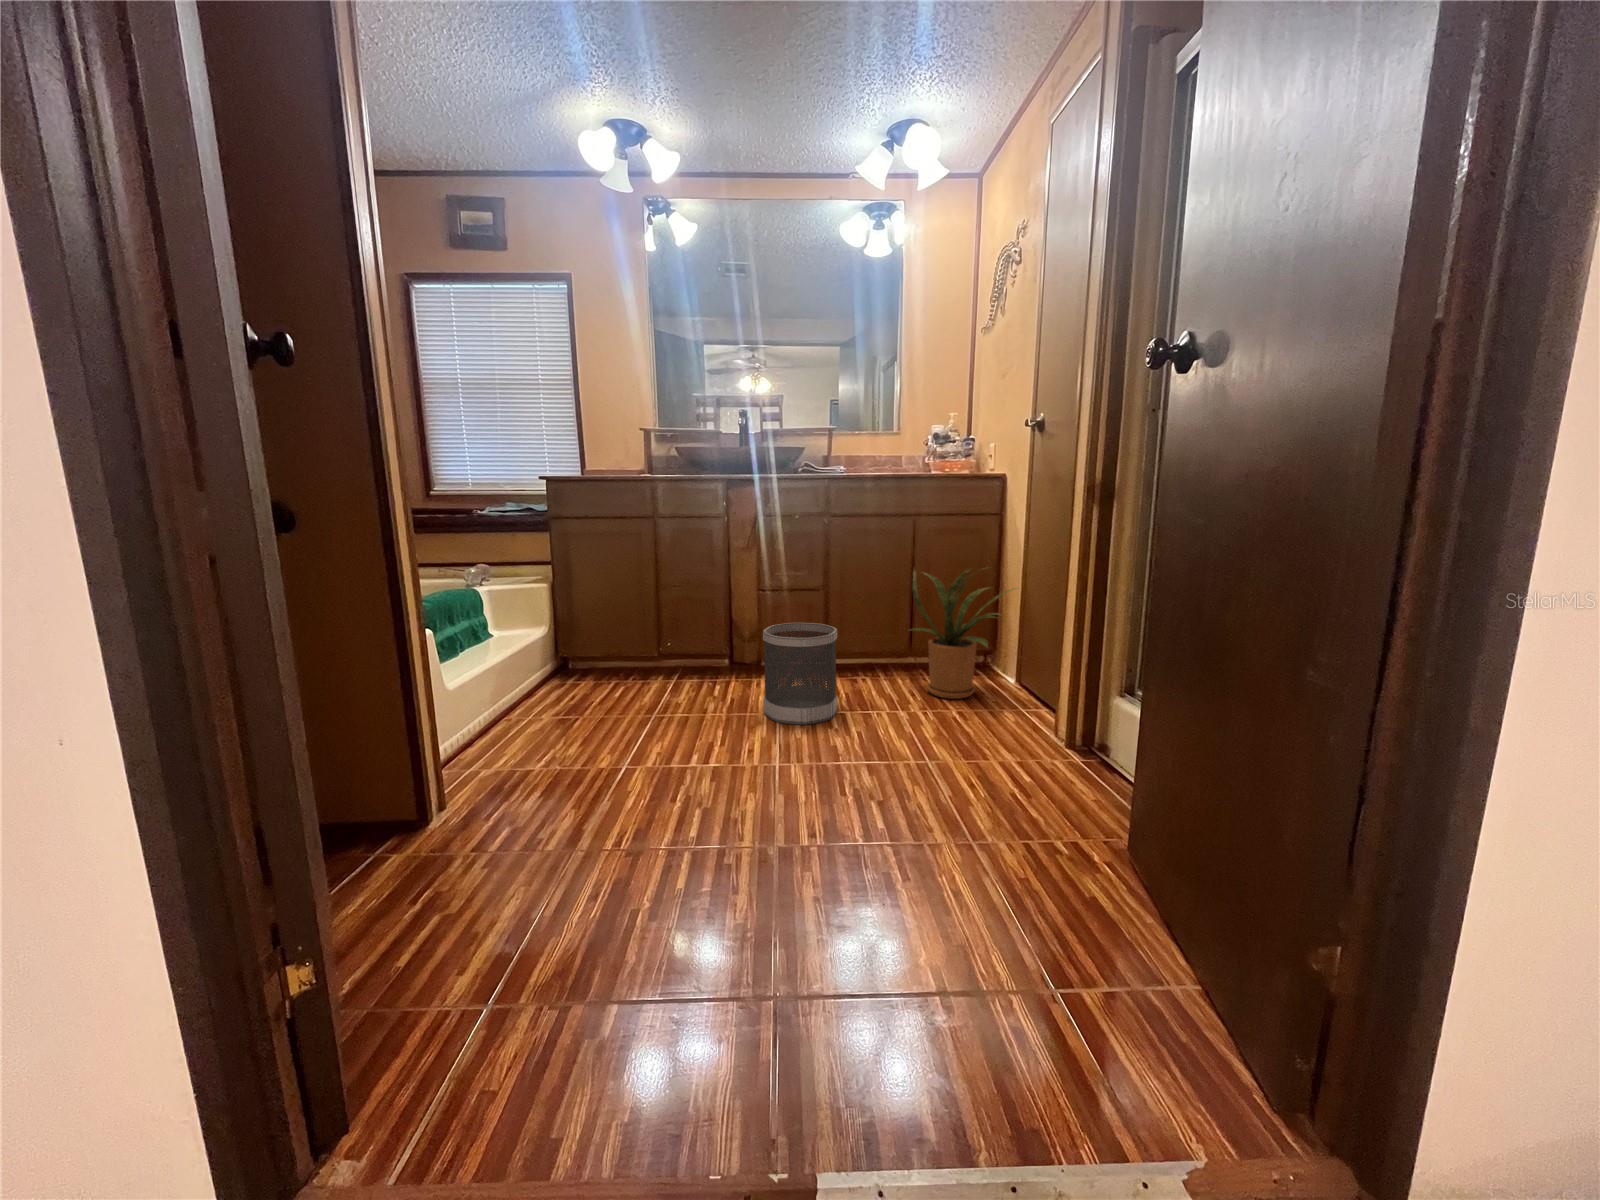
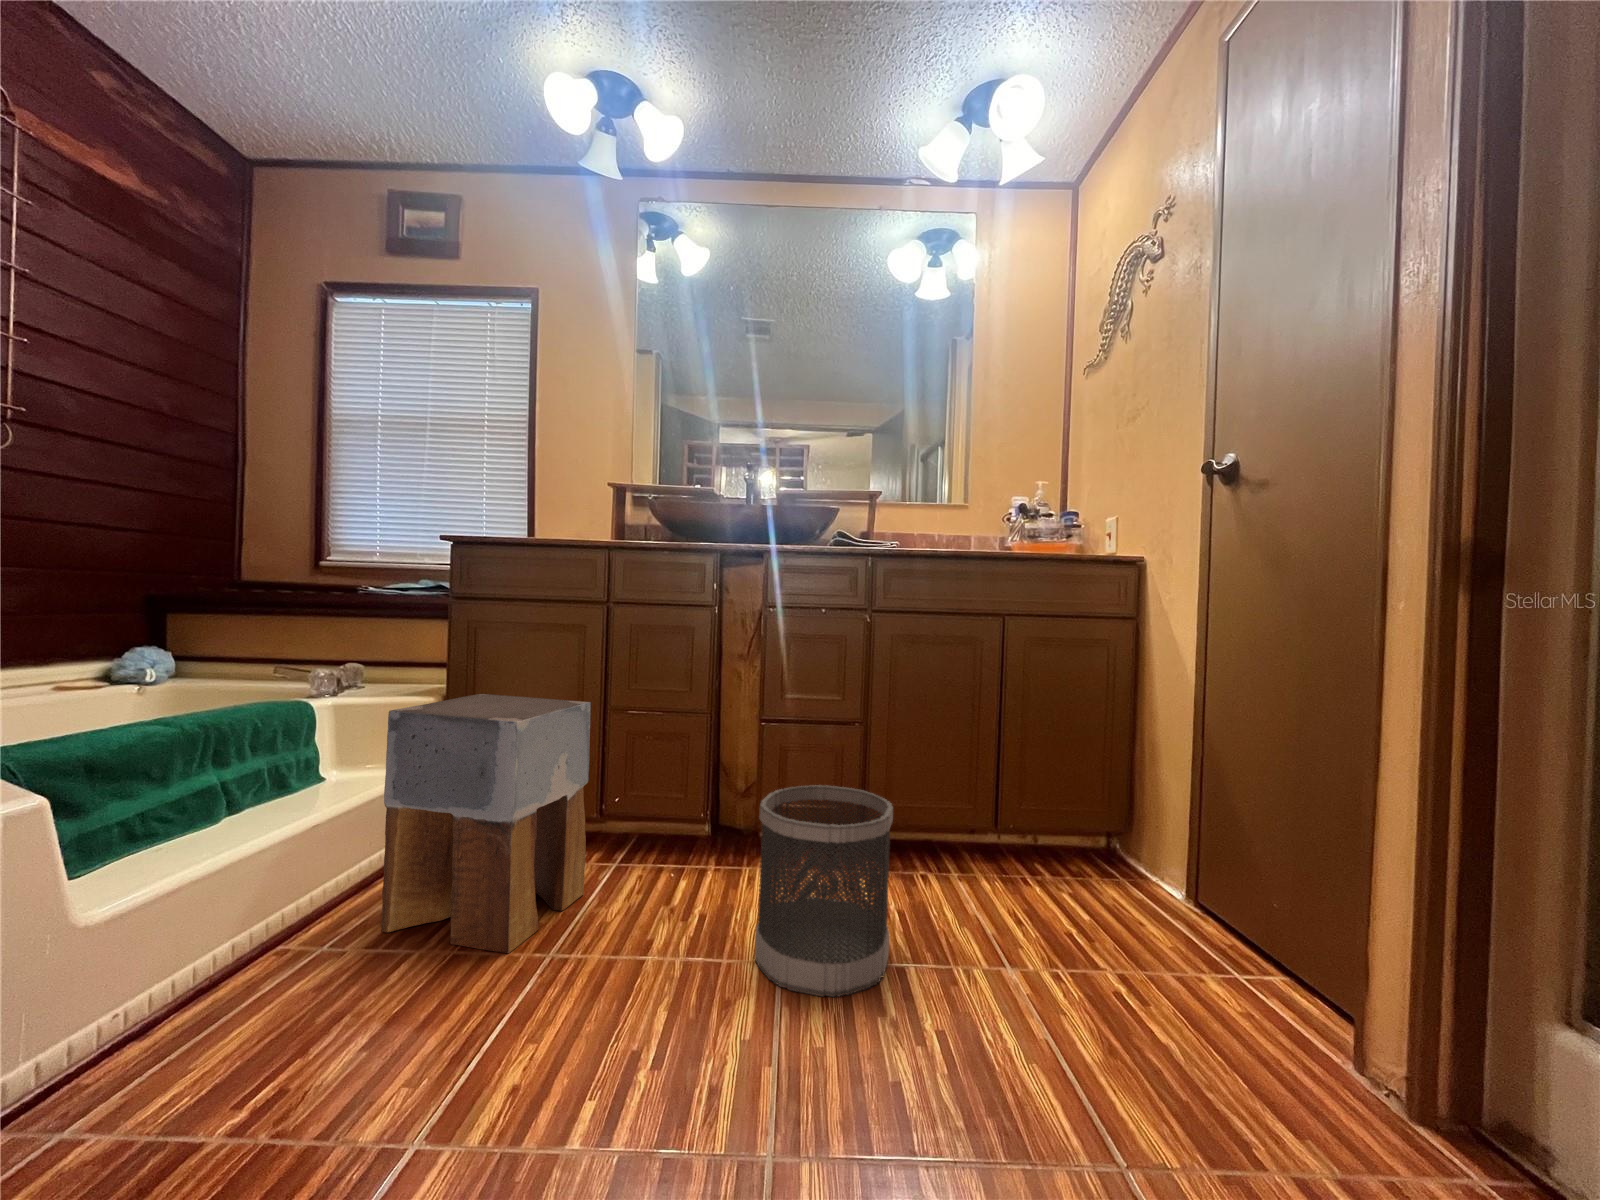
house plant: present [912,568,1012,699] -> none [994,694,1214,936]
stool: none [546,579,661,716] -> present [381,694,591,953]

